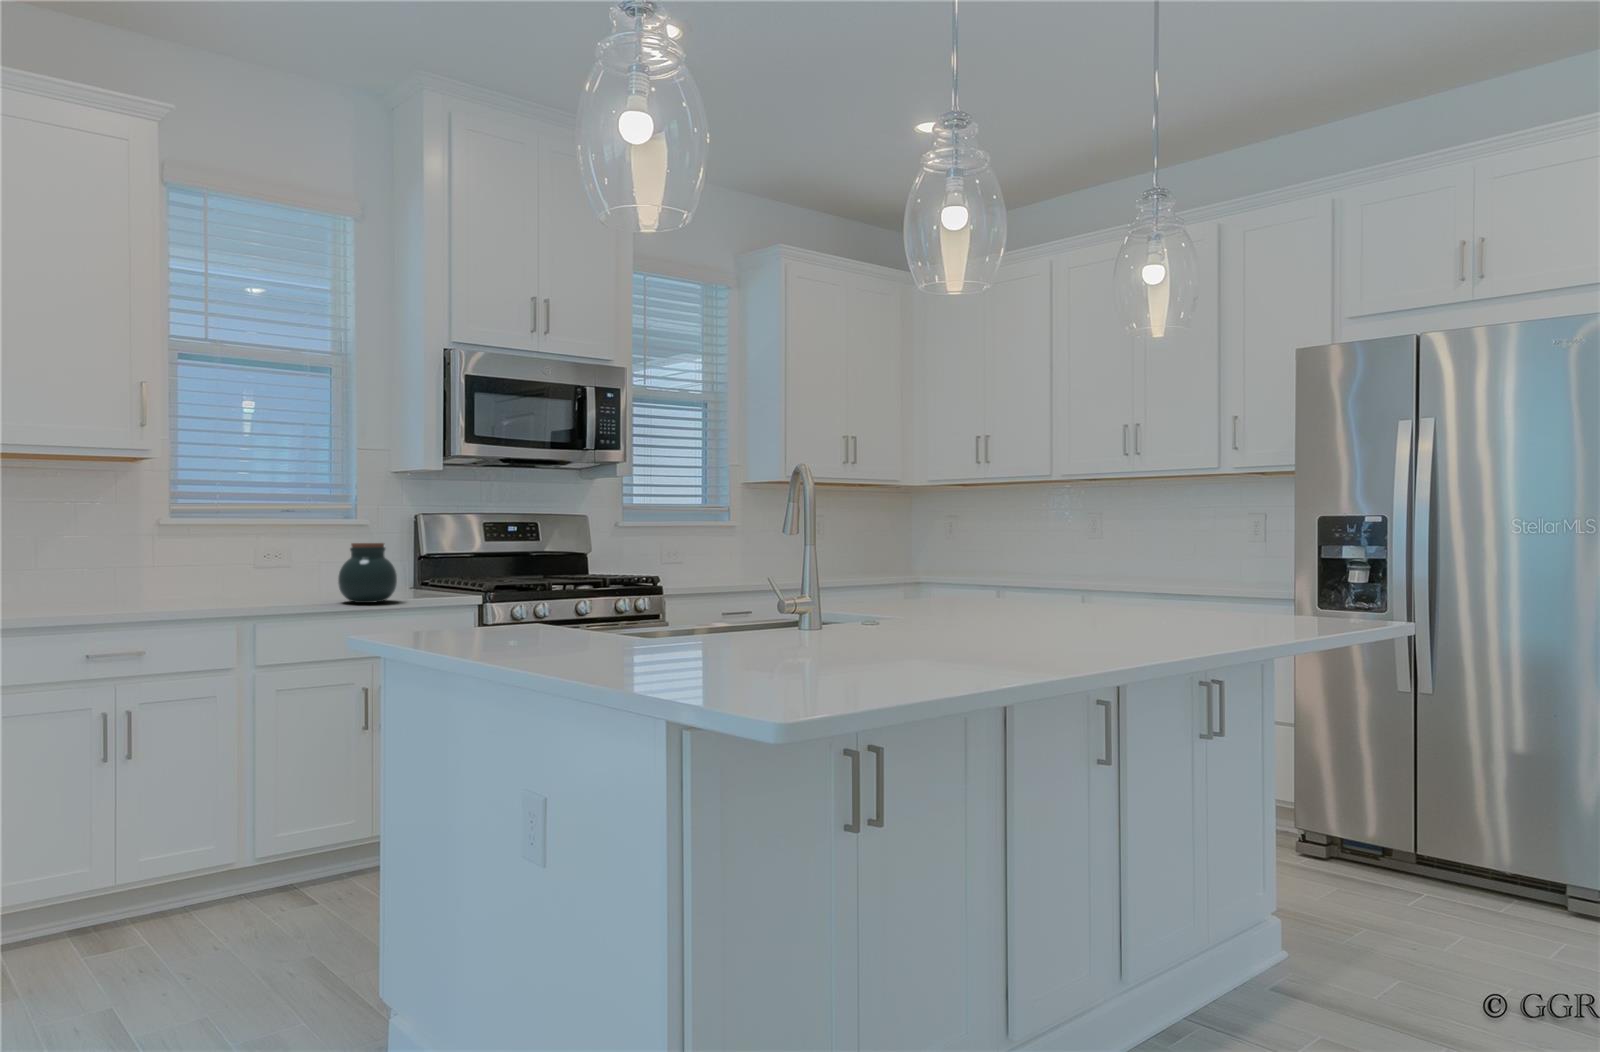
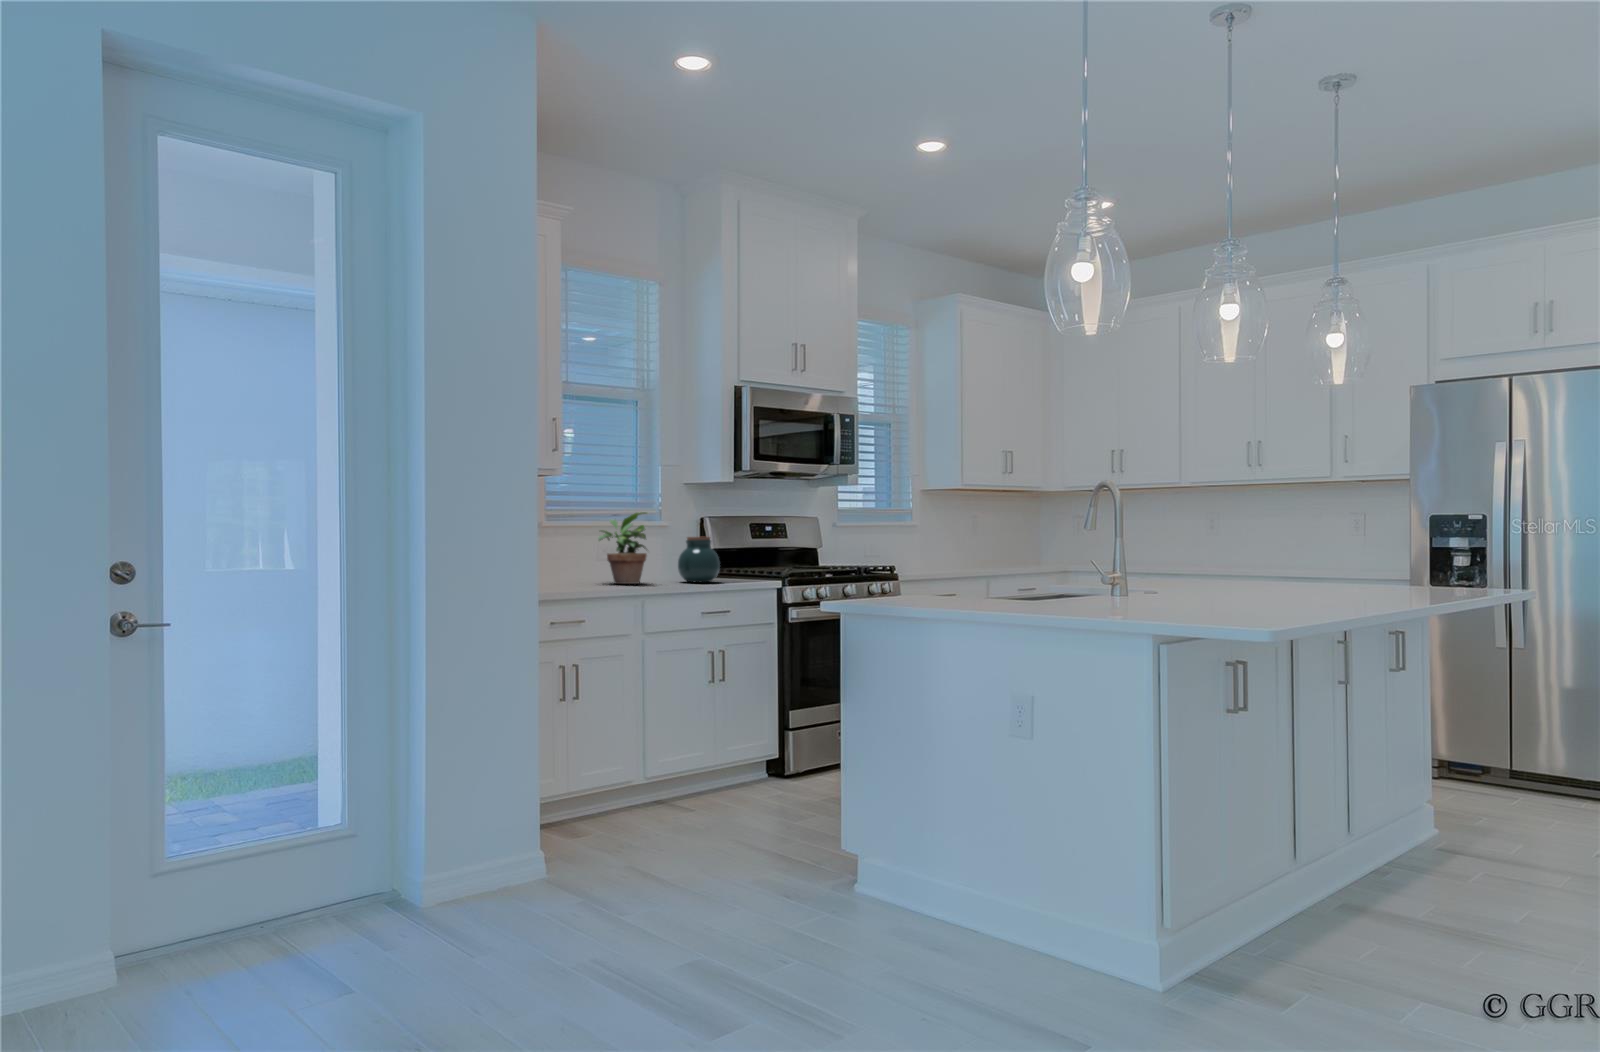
potted plant: none [202,512,284,607] -> present [598,512,647,584]

